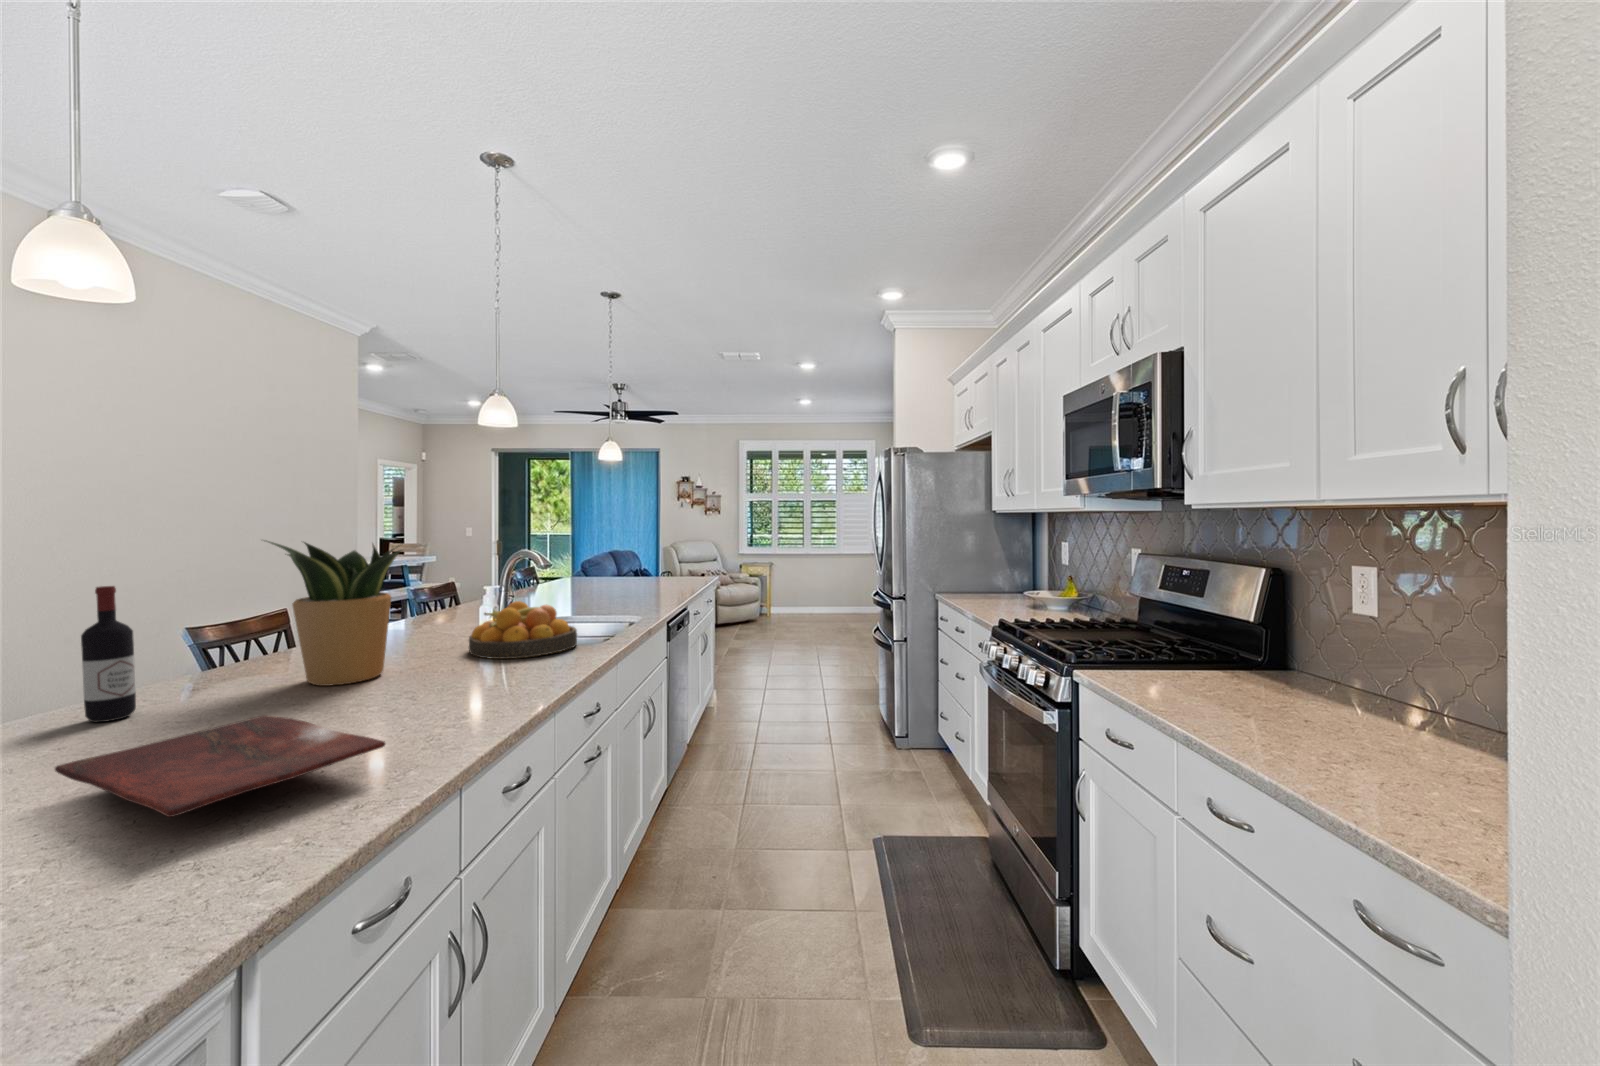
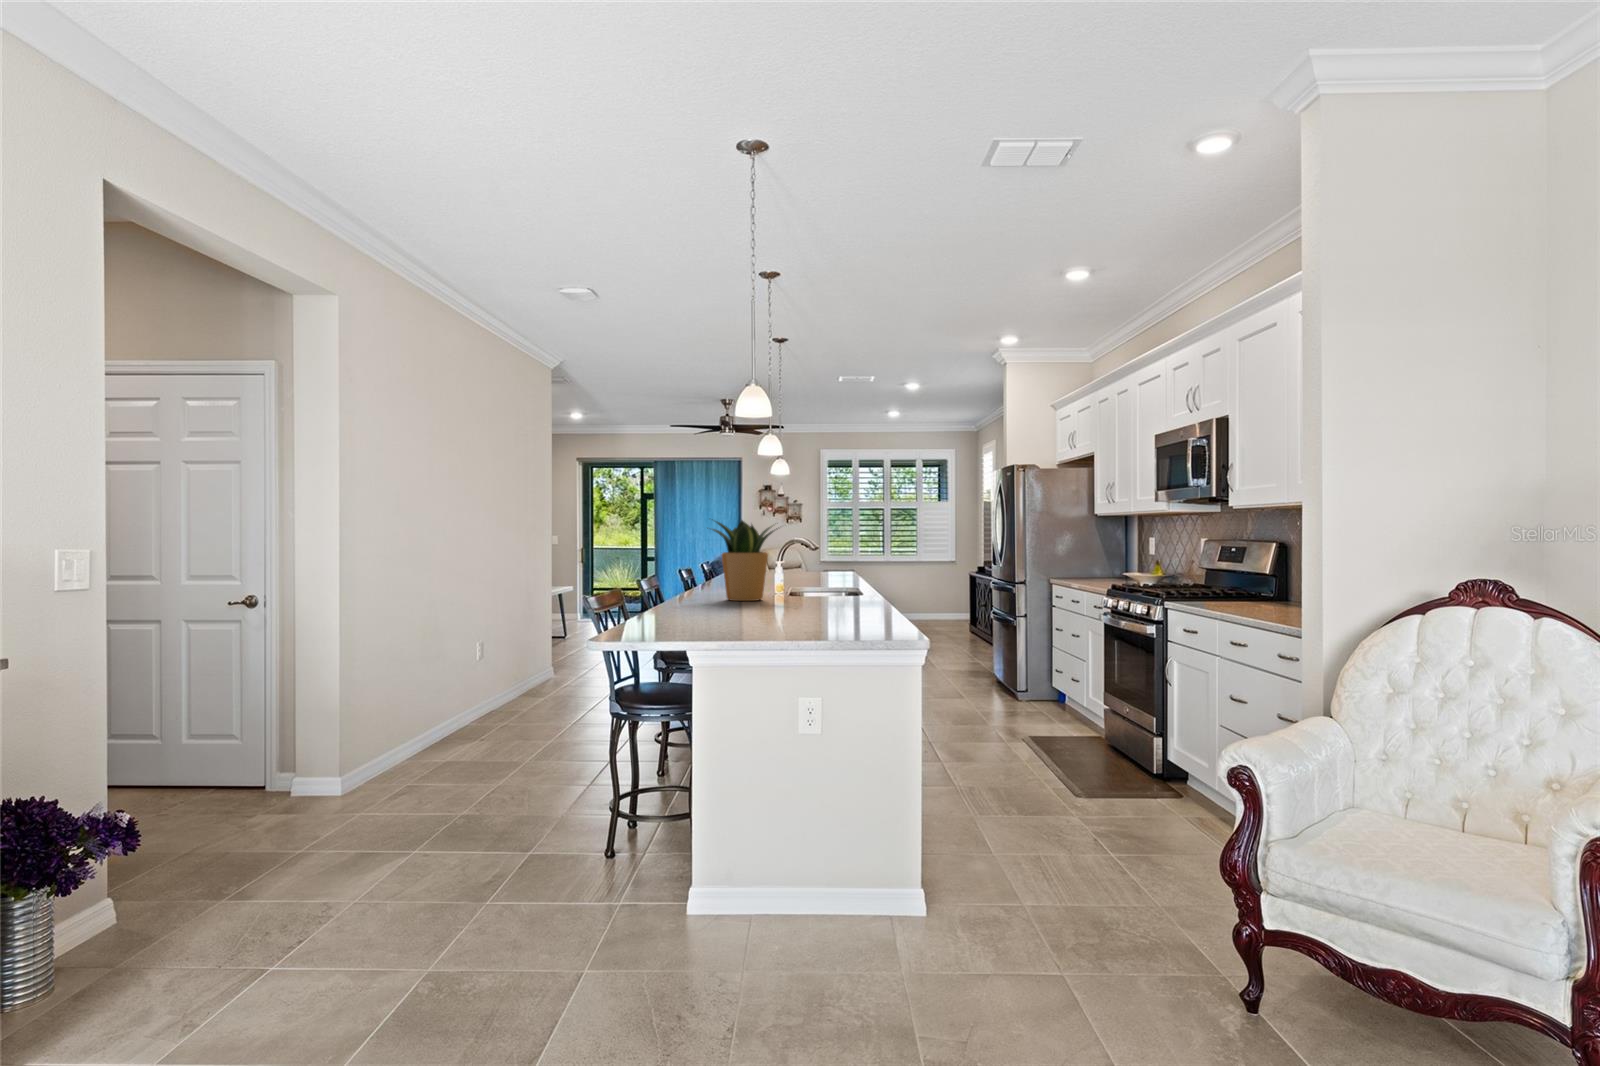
wine bottle: present [81,586,136,722] -> none [668,538,686,606]
fruit bowl: present [469,601,577,659] -> none [778,565,842,597]
cutting board: present [55,715,385,817] -> none [751,597,870,616]

